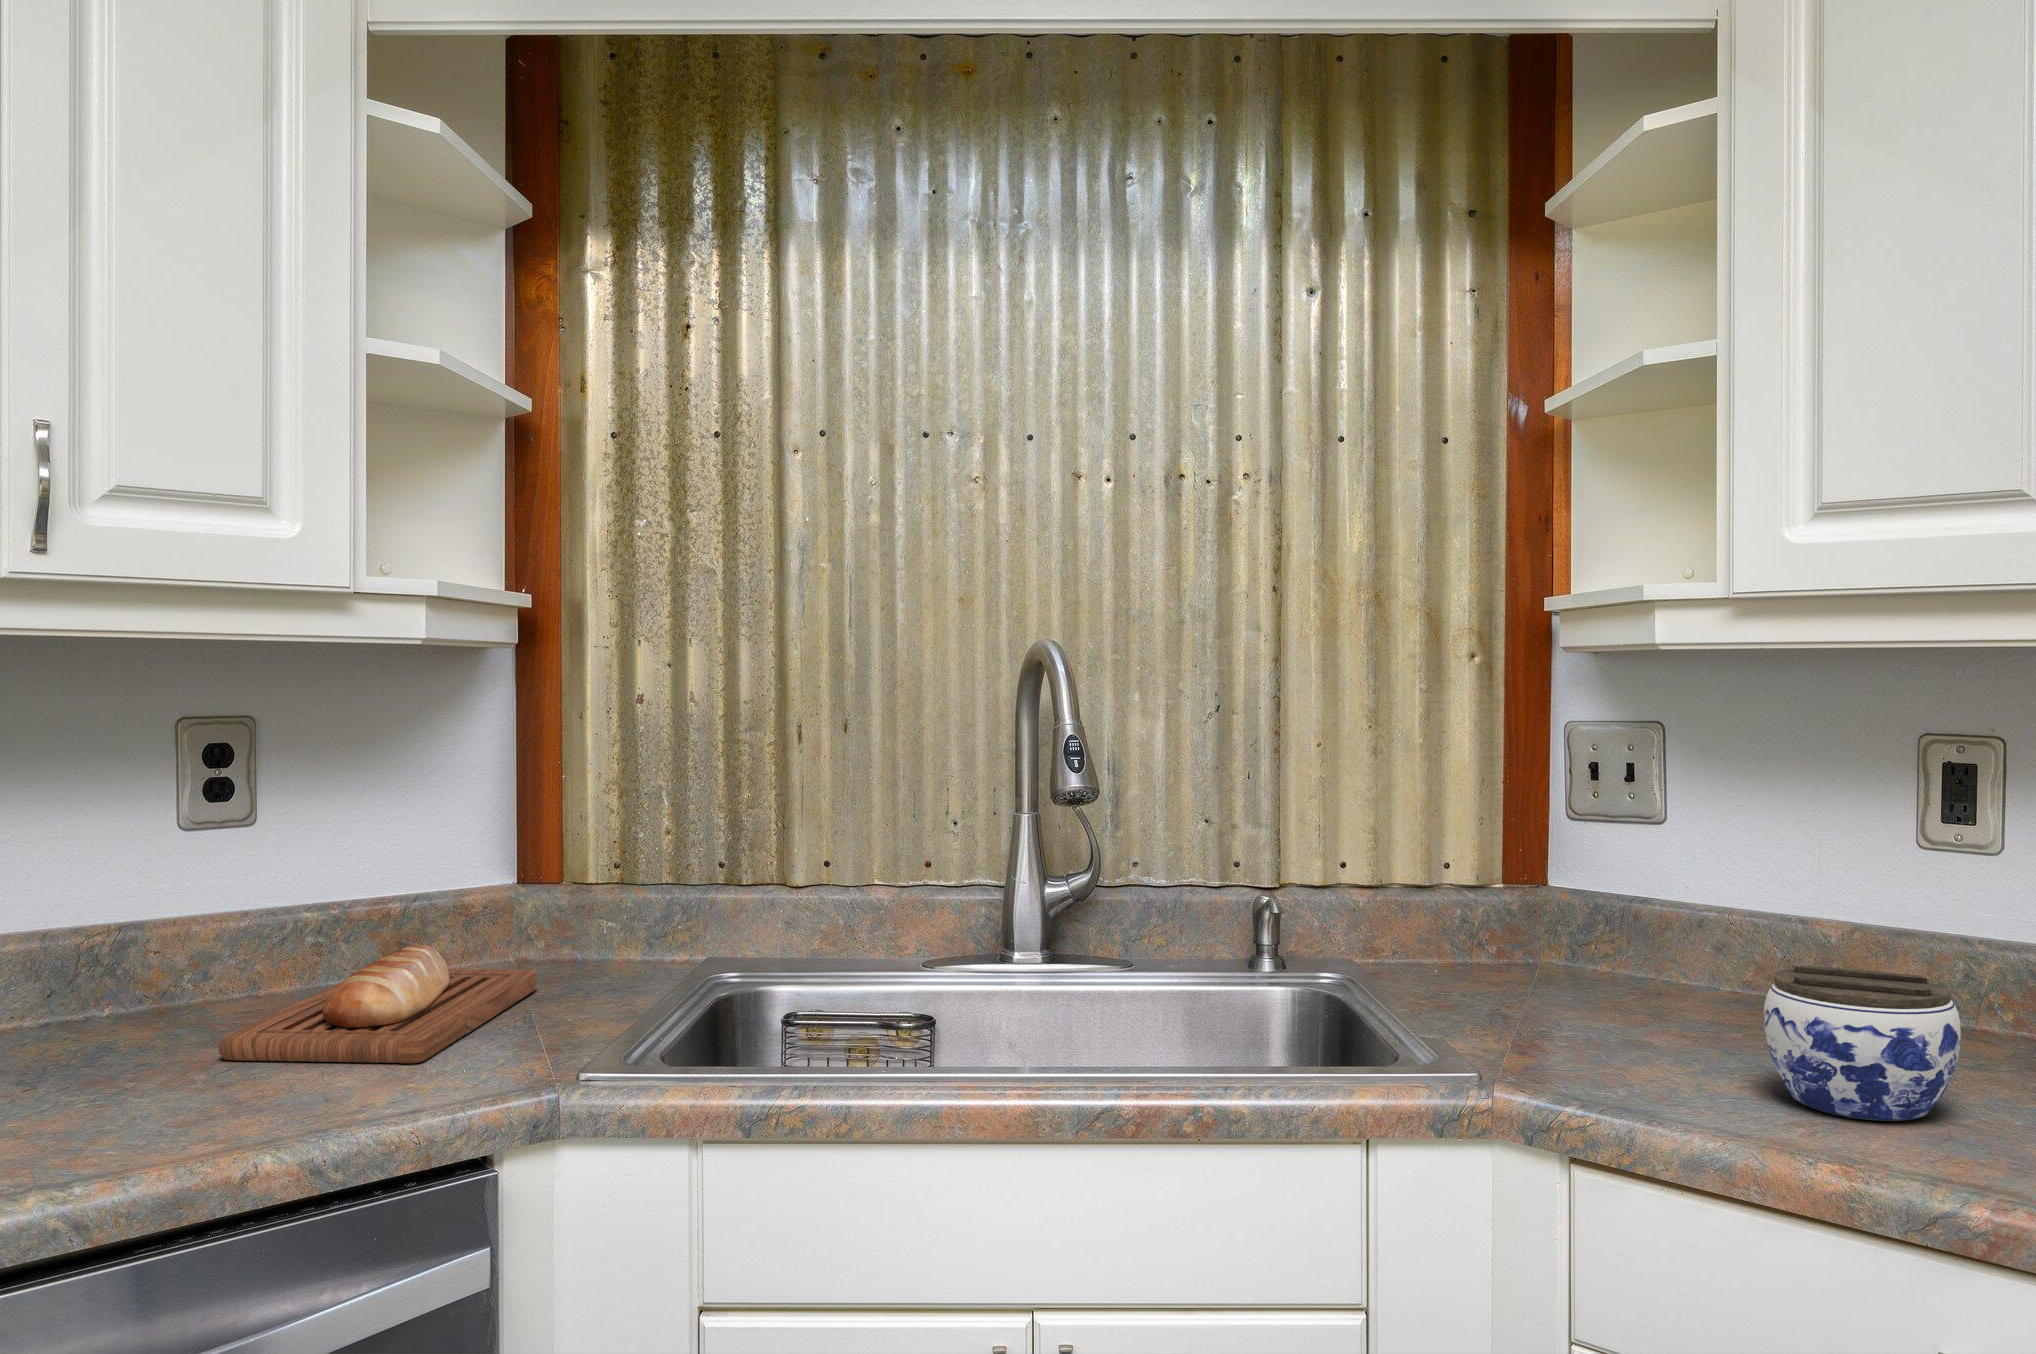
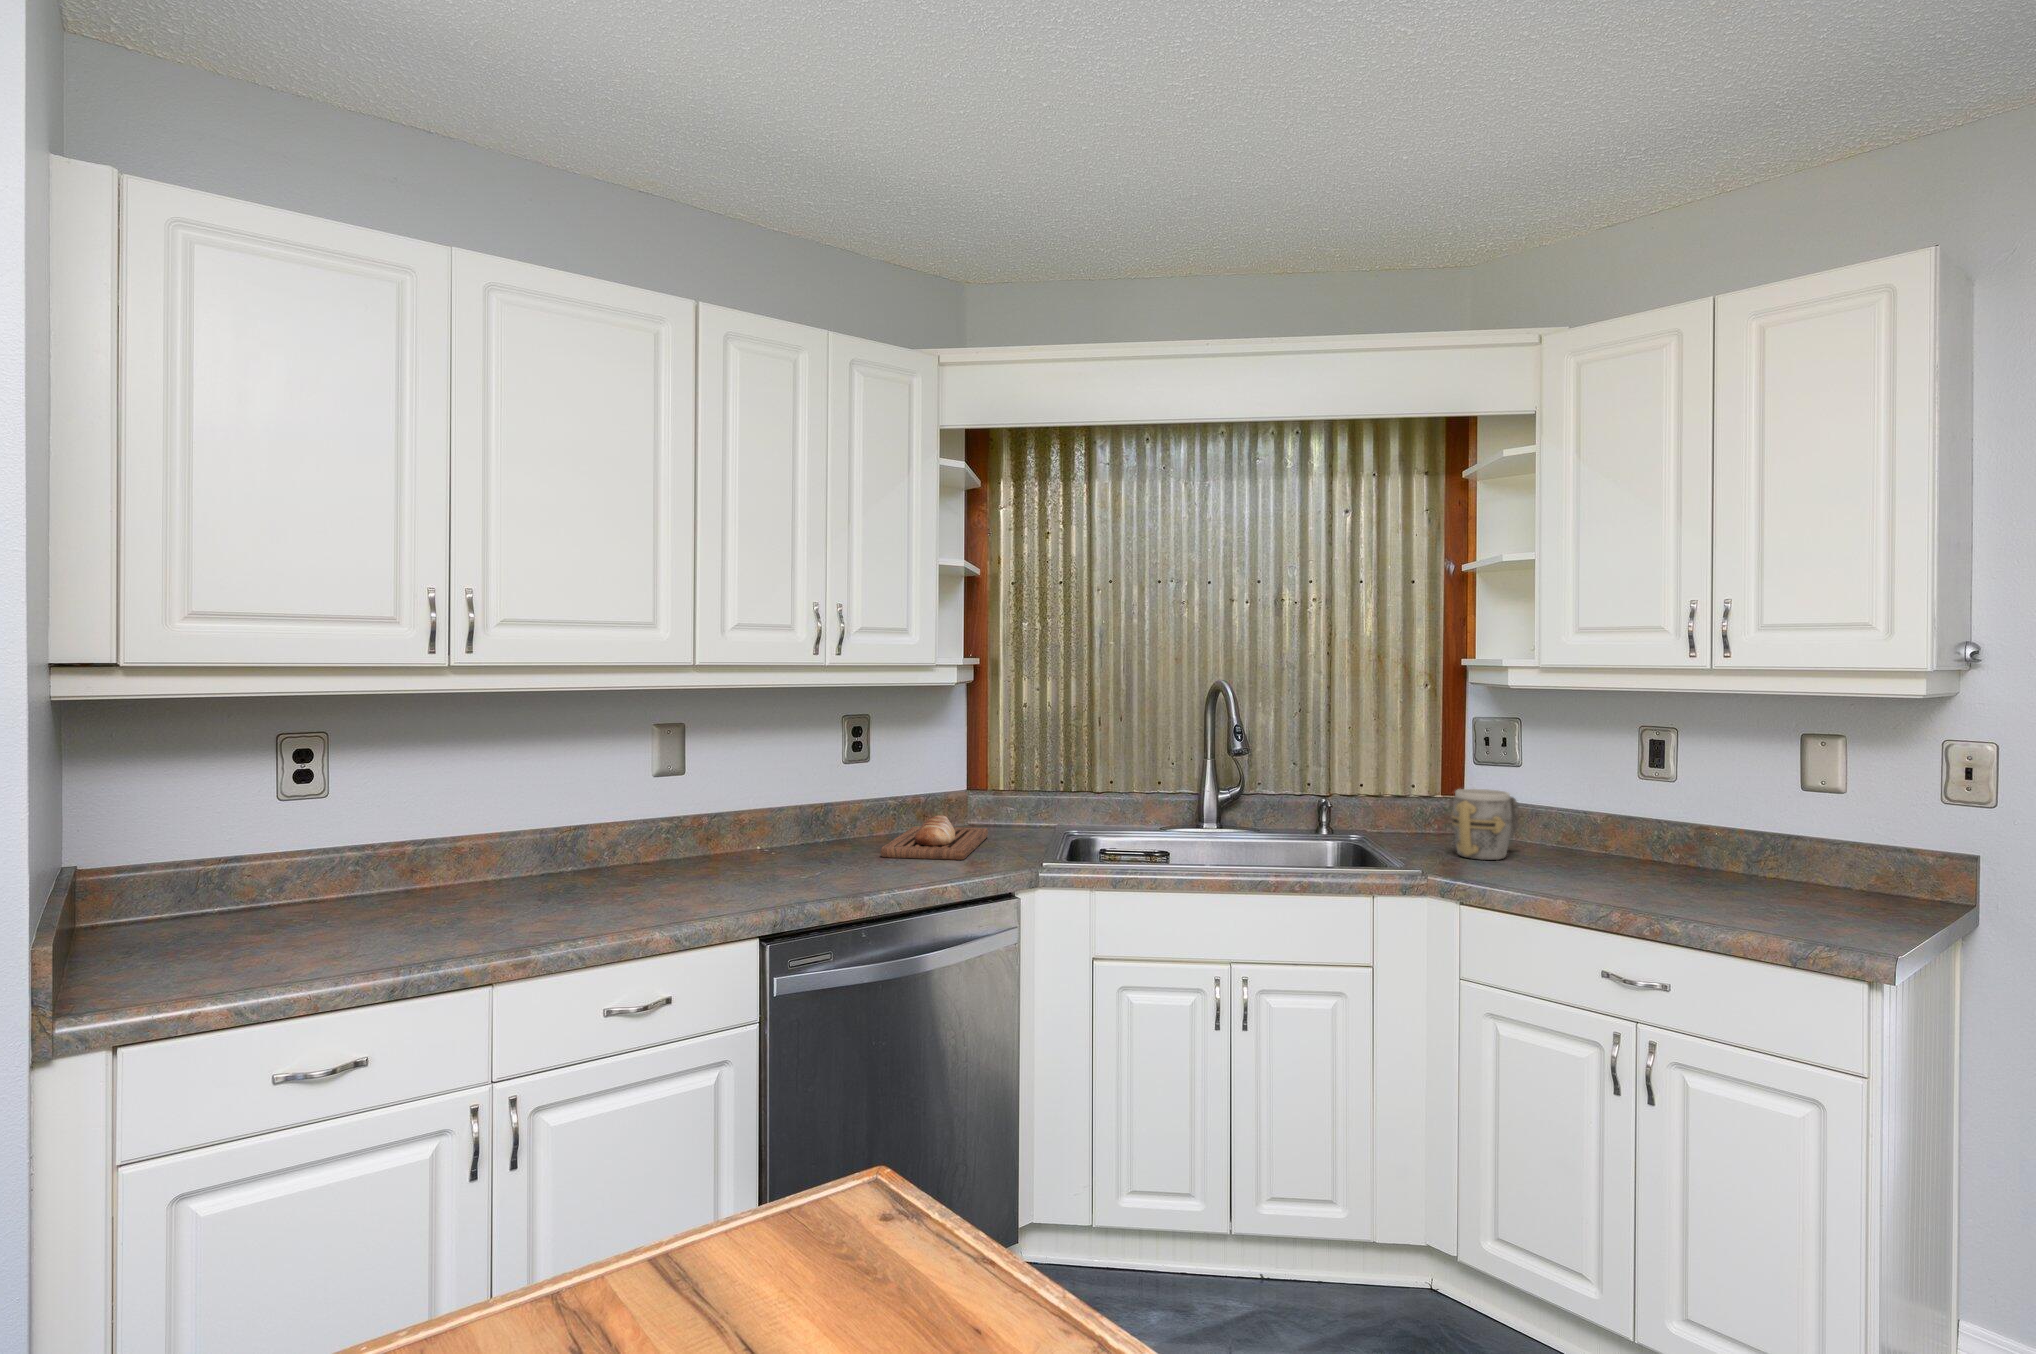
mug: none [1541,874,1677,1034] -> present [1452,789,1518,860]
jar: present [1764,966,1961,1121] -> none [1539,826,1621,888]

